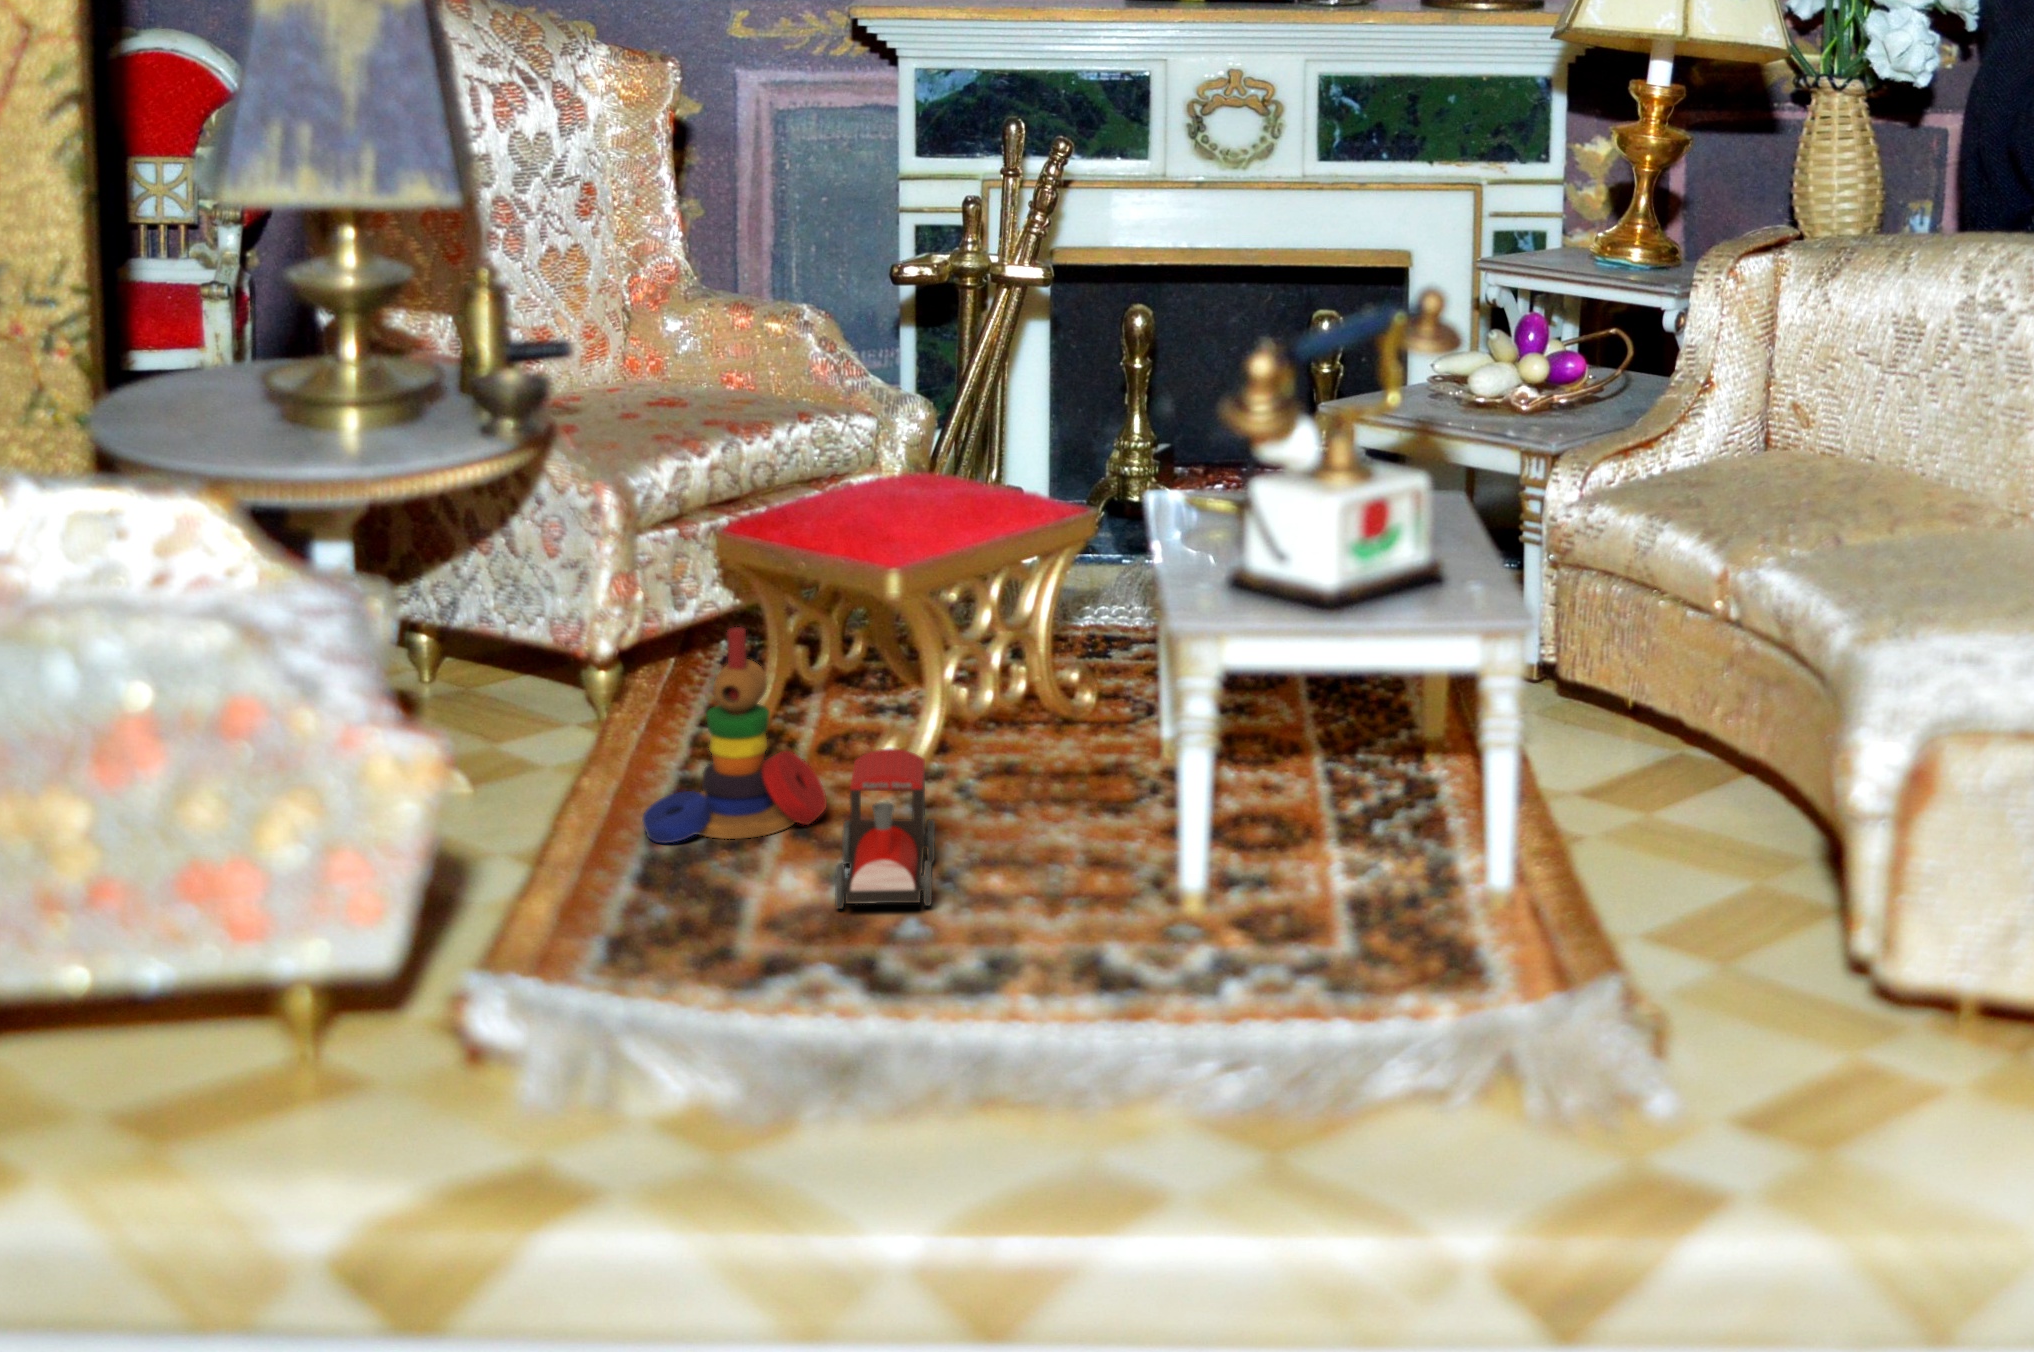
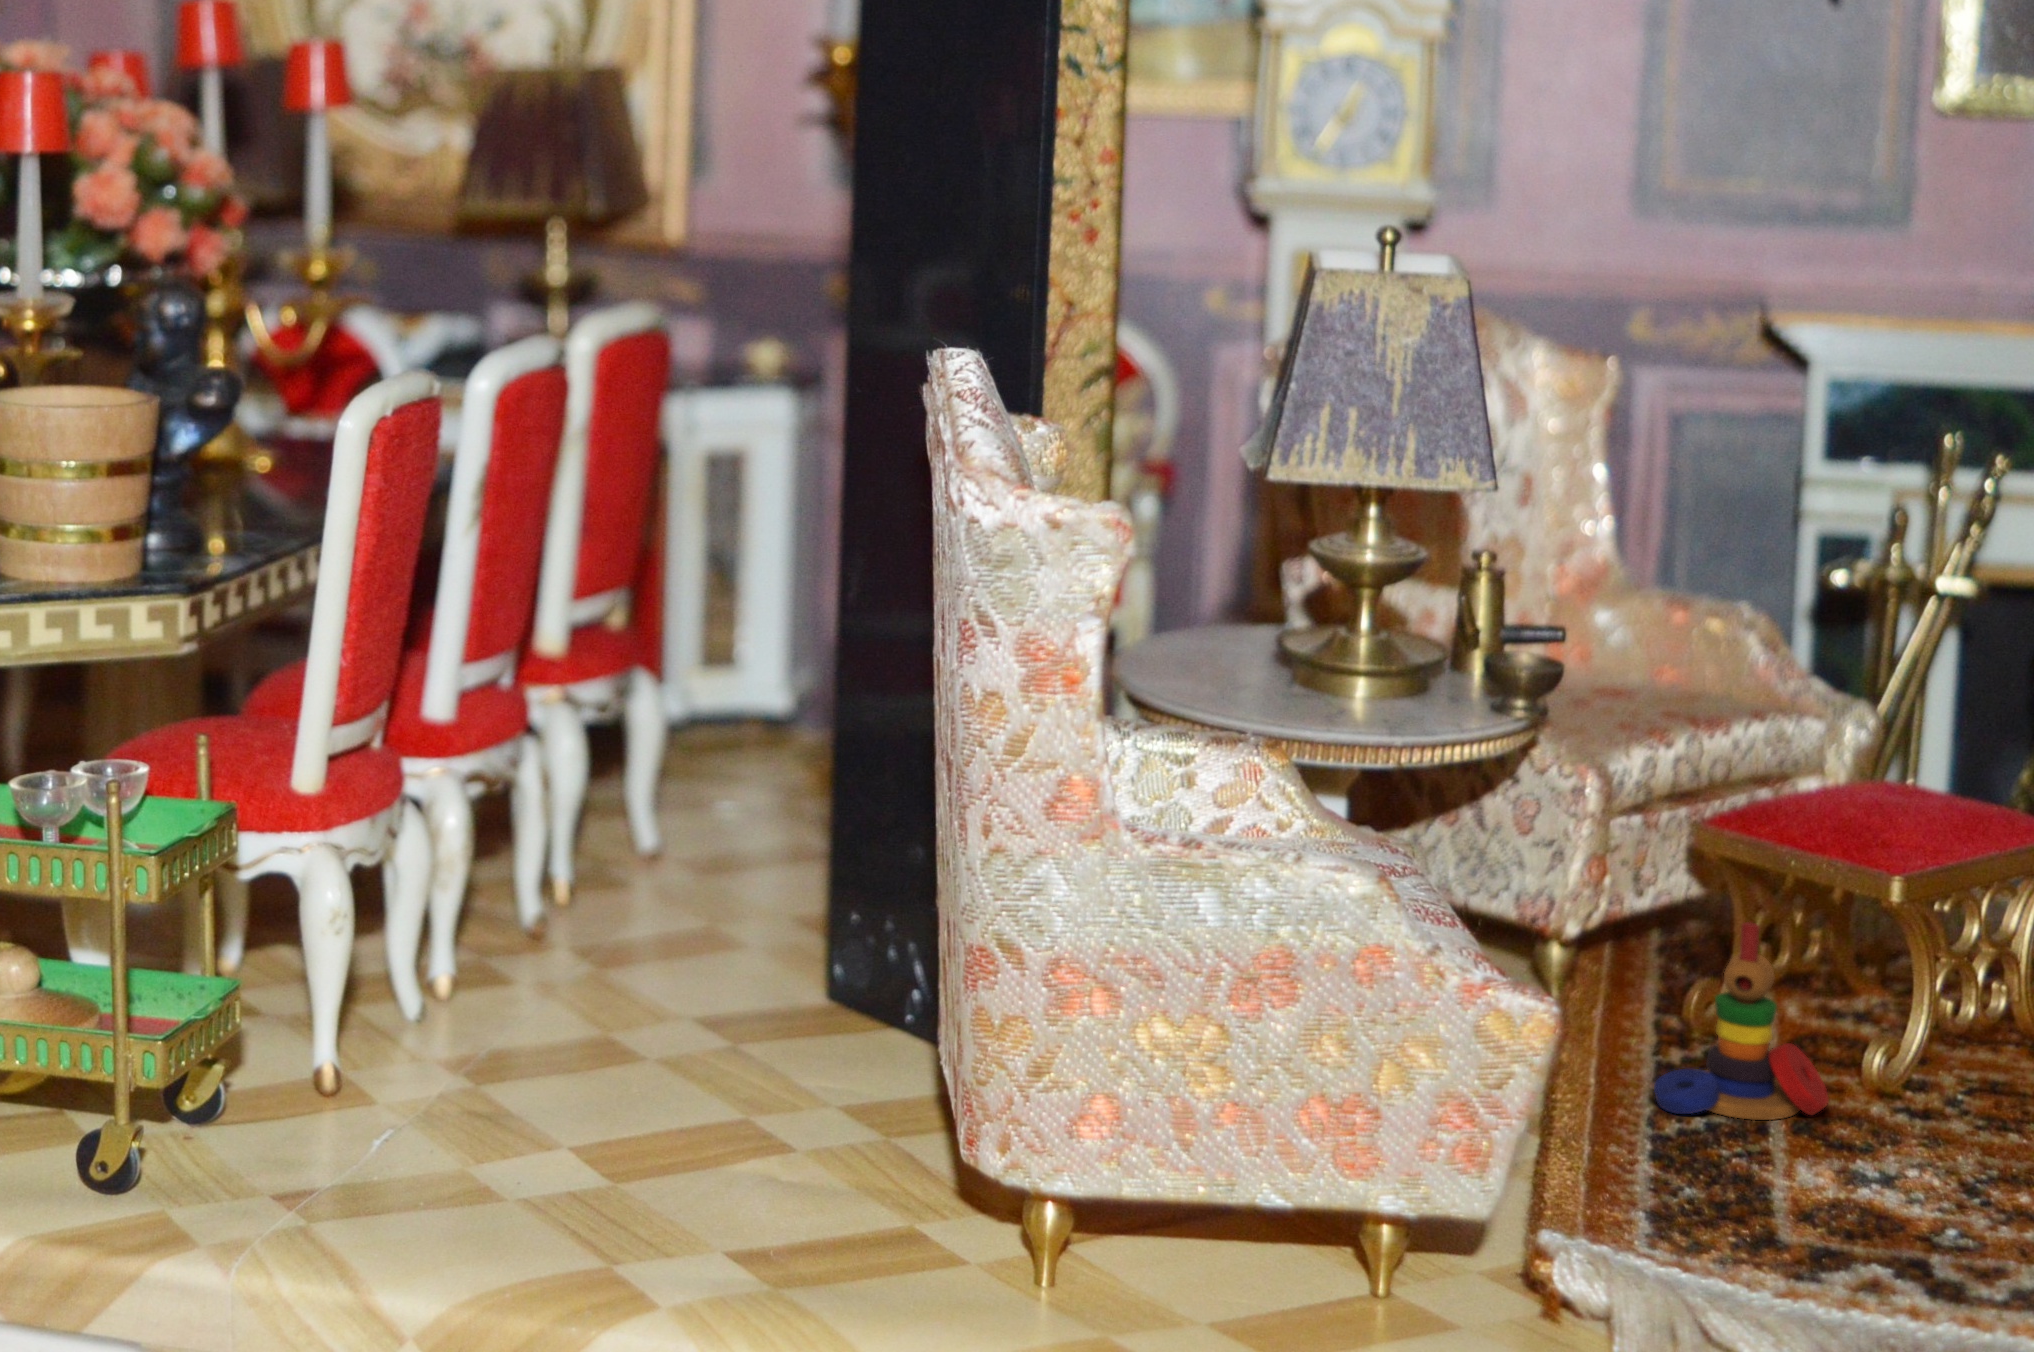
toy train: present [835,748,935,909] -> none [1861,1053,1969,1206]

